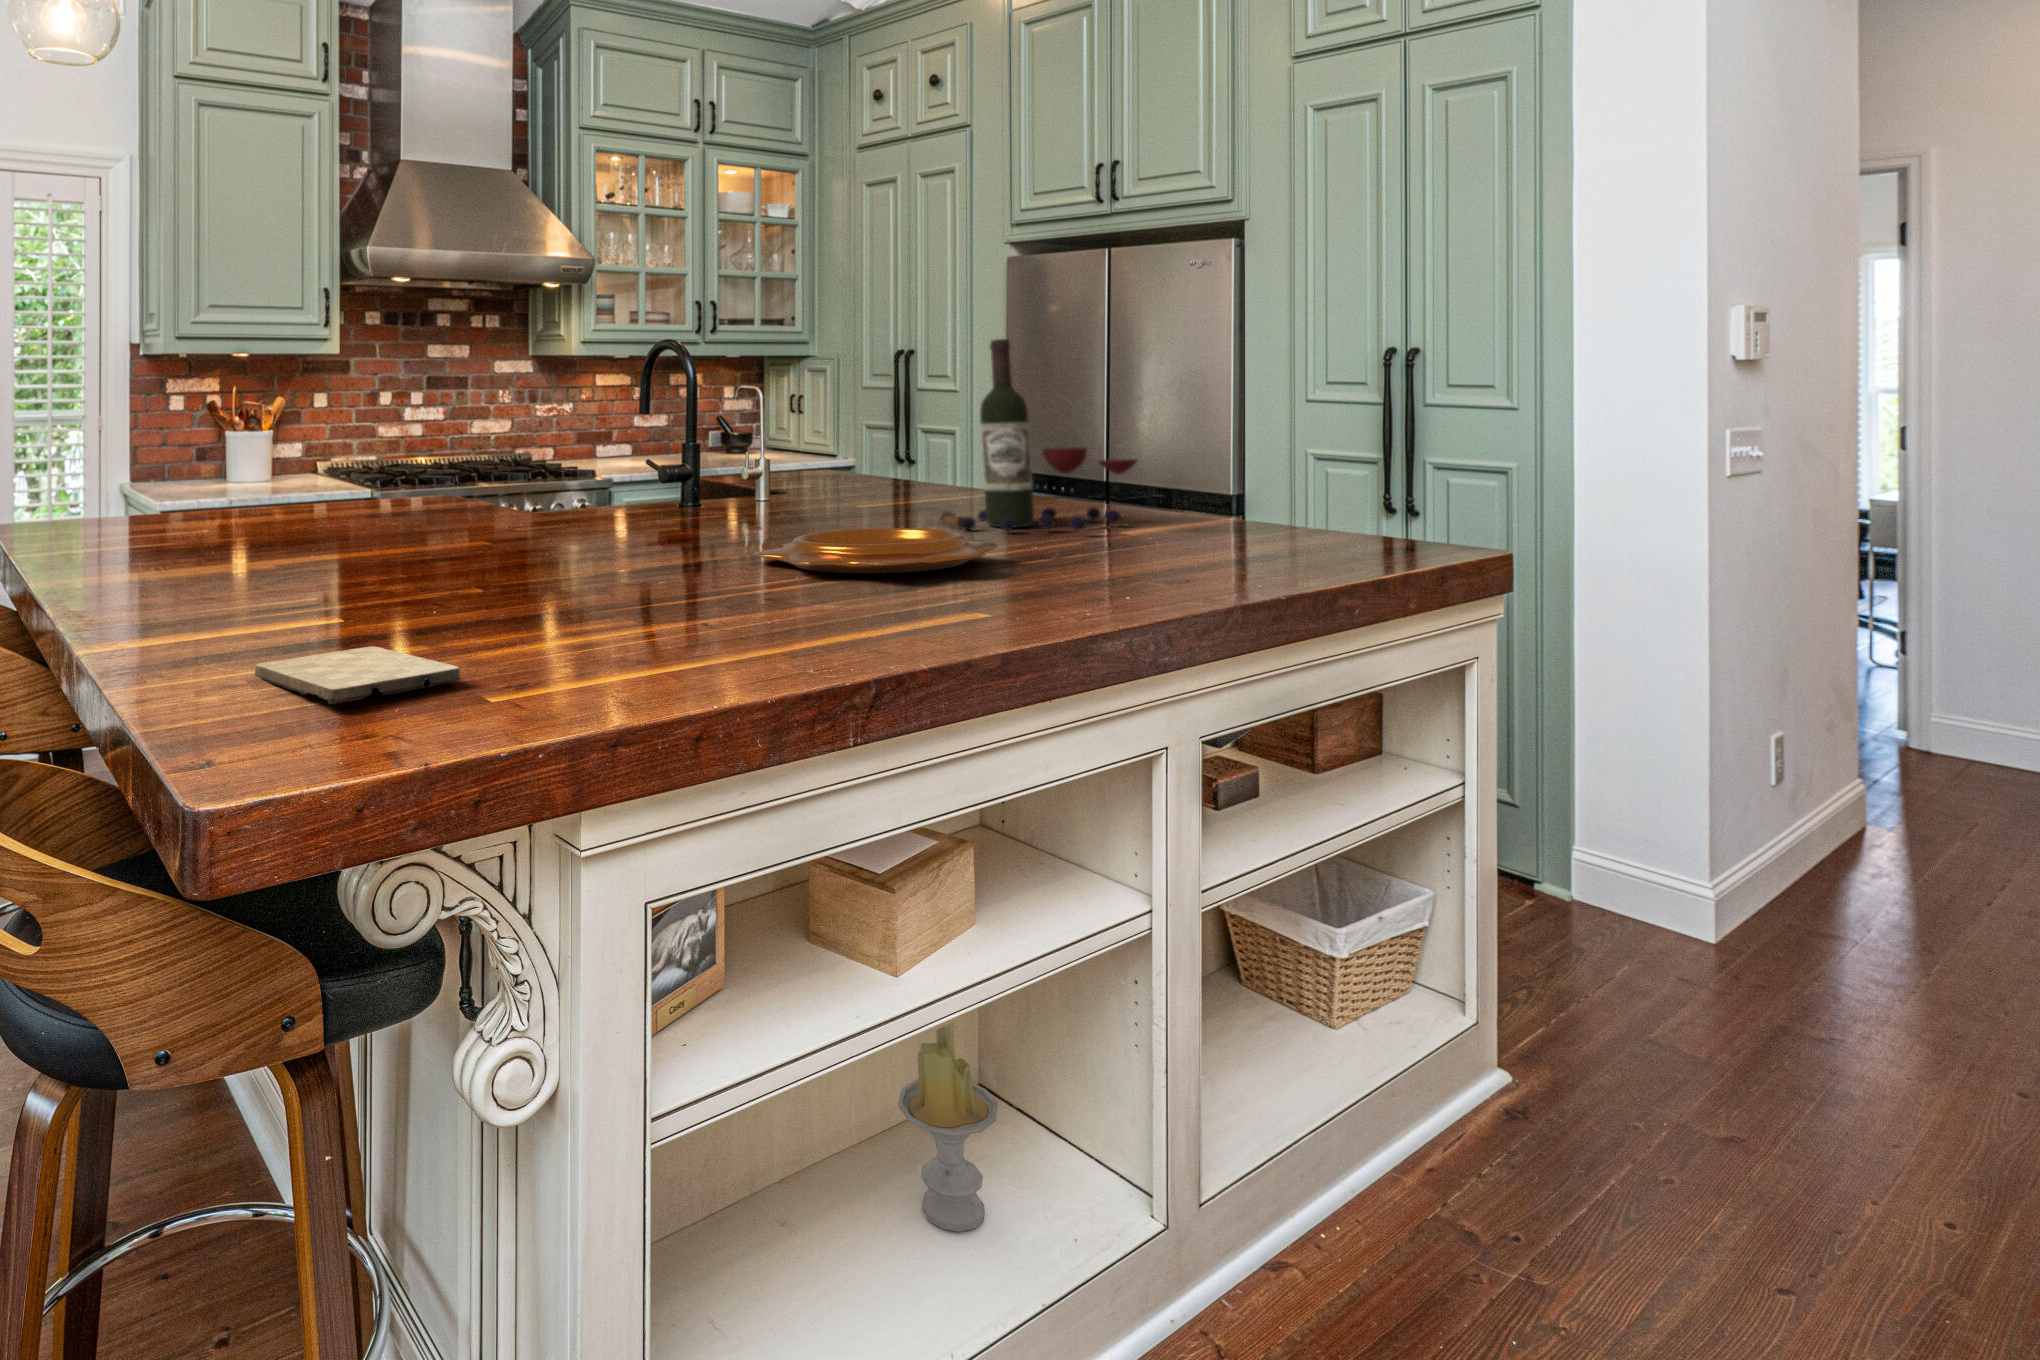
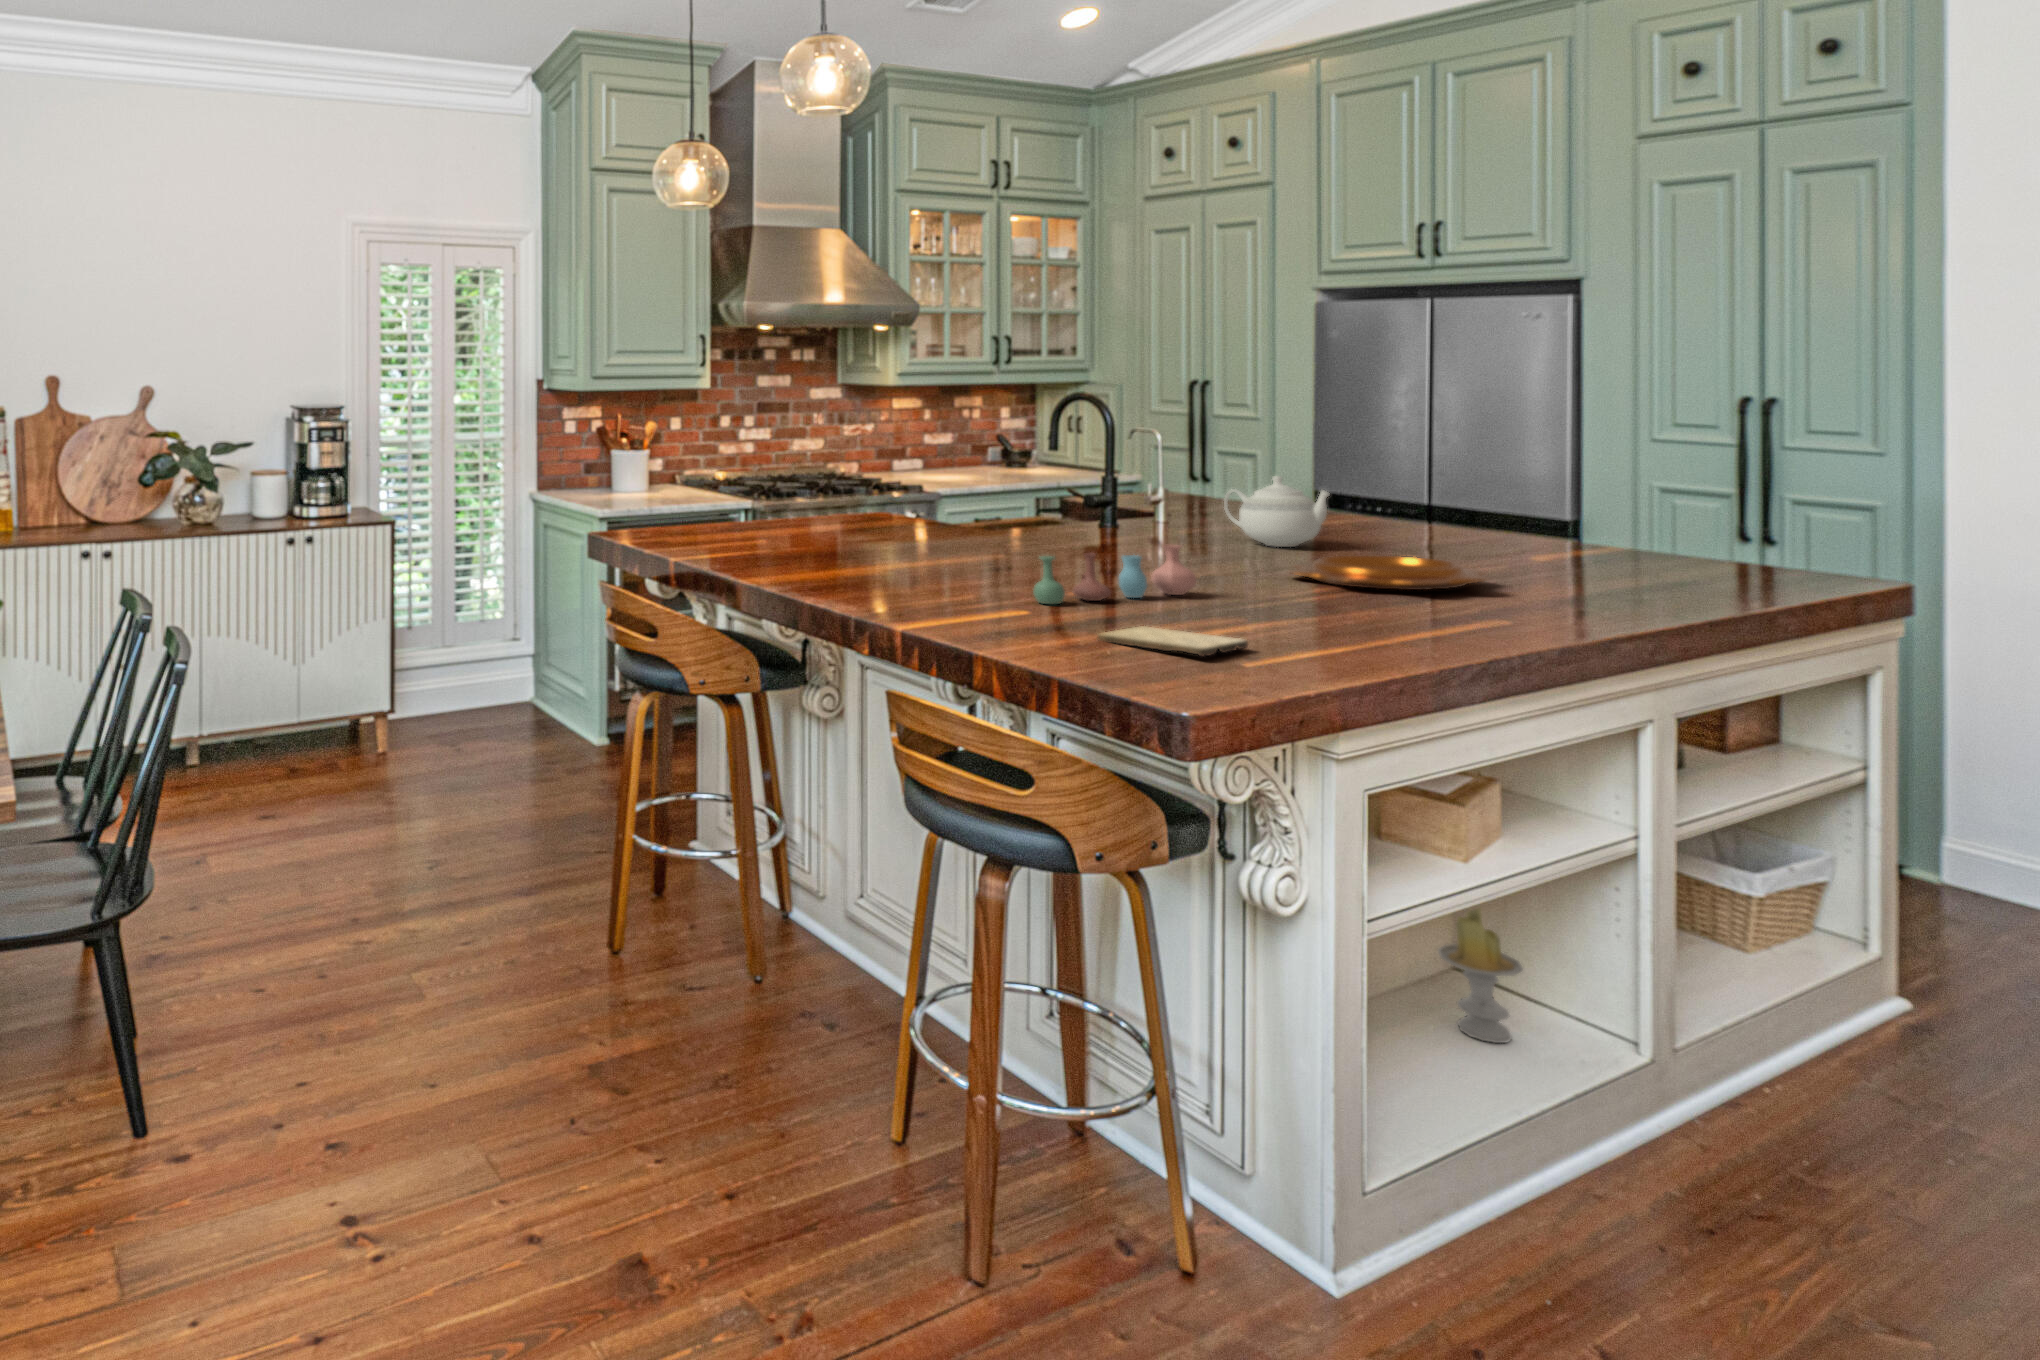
wine bottle: present [941,339,1137,531] -> none [1379,408,1574,561]
teapot: none [773,431,877,522] -> present [1224,476,1329,547]
vase: none [309,517,578,612] -> present [1033,545,1196,604]

